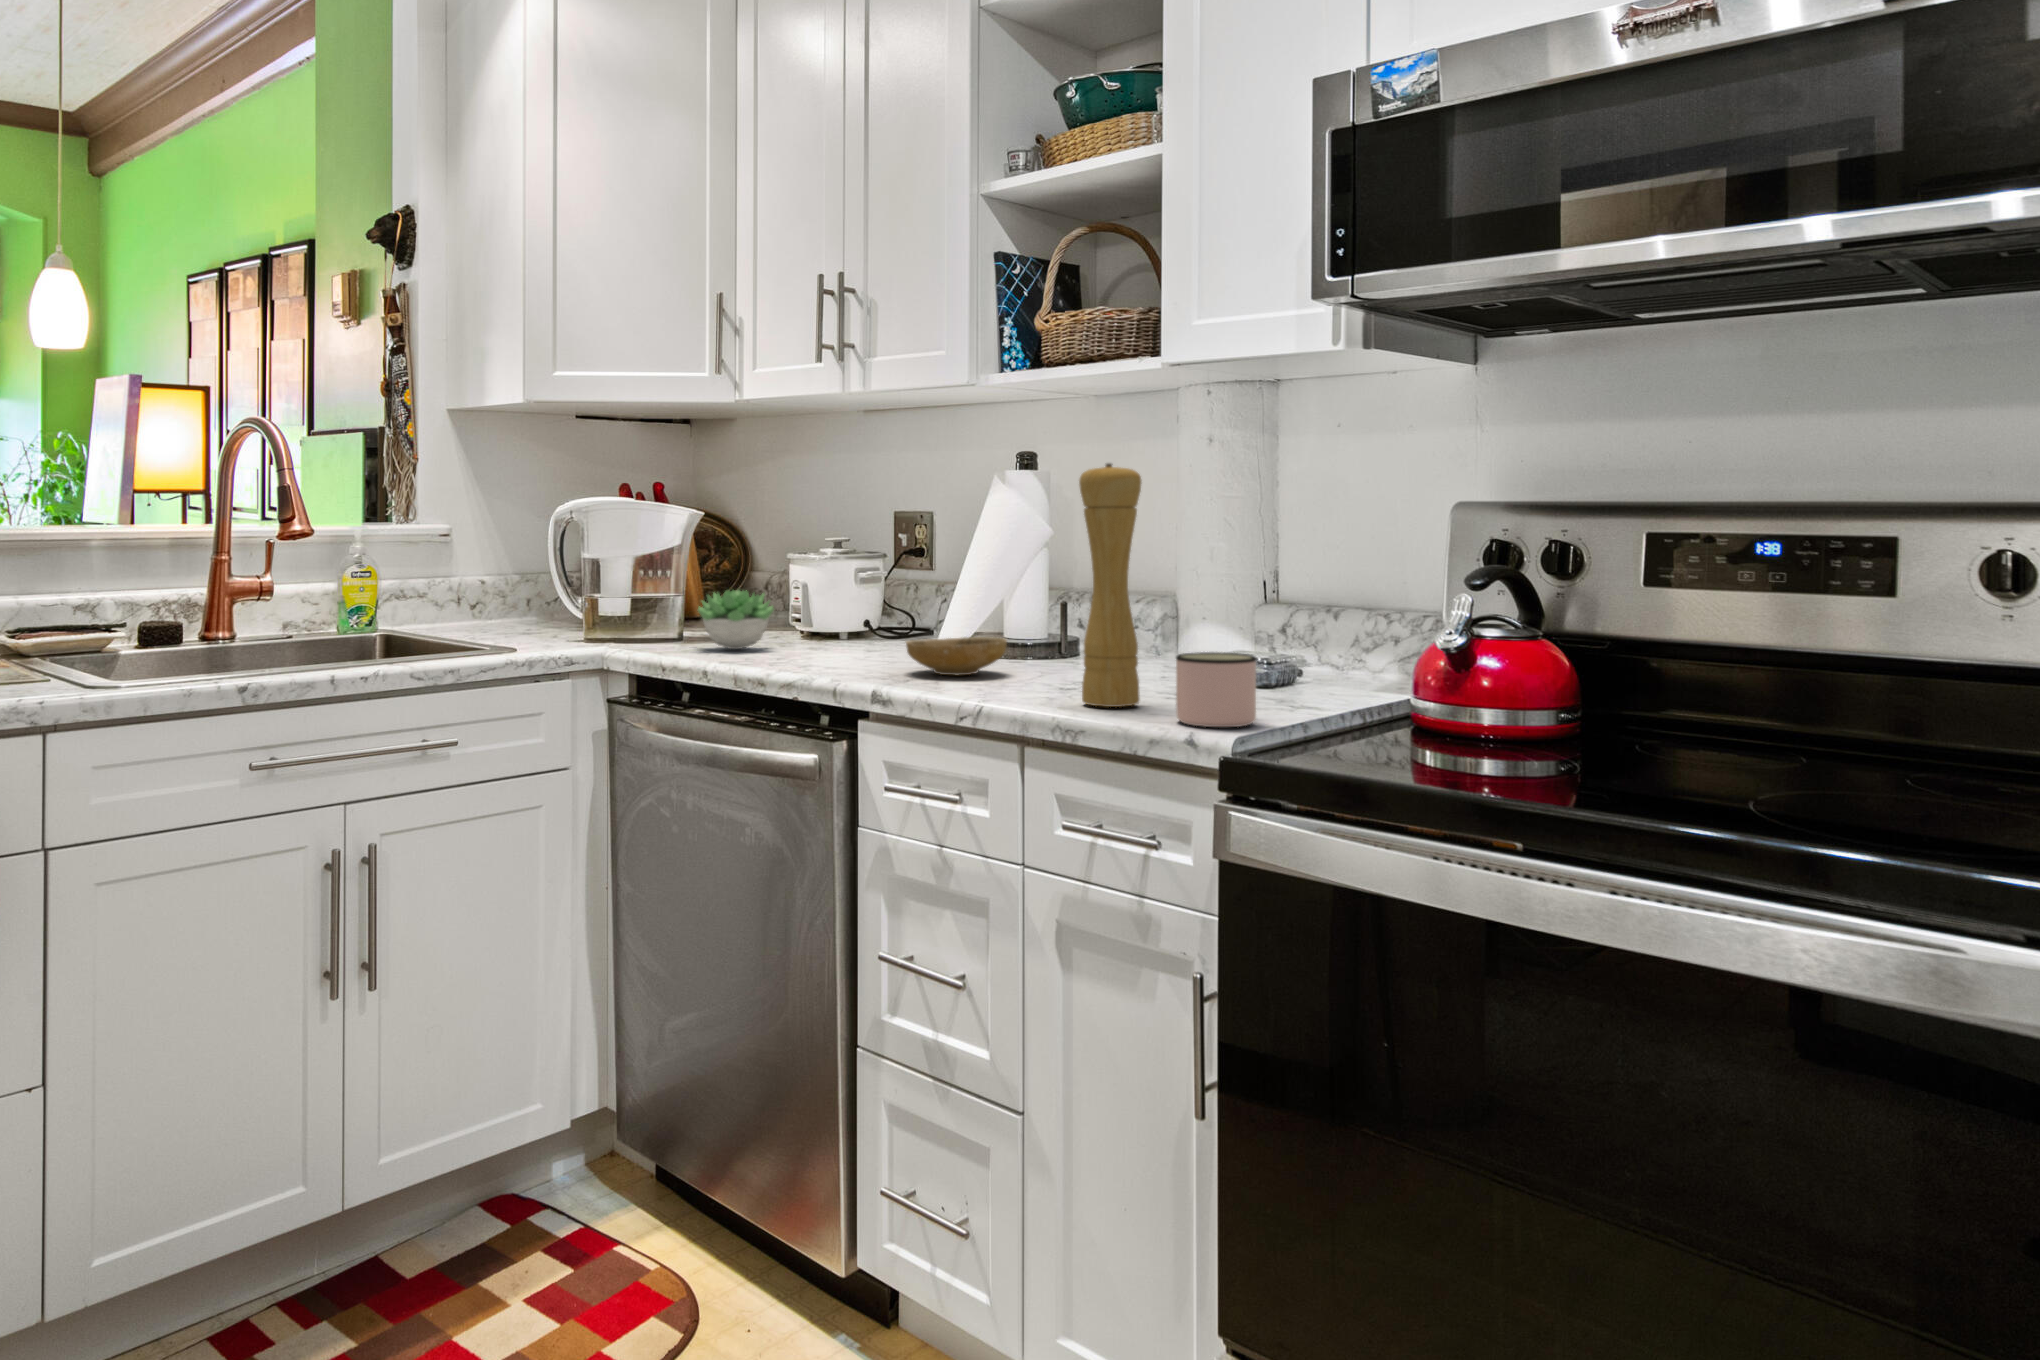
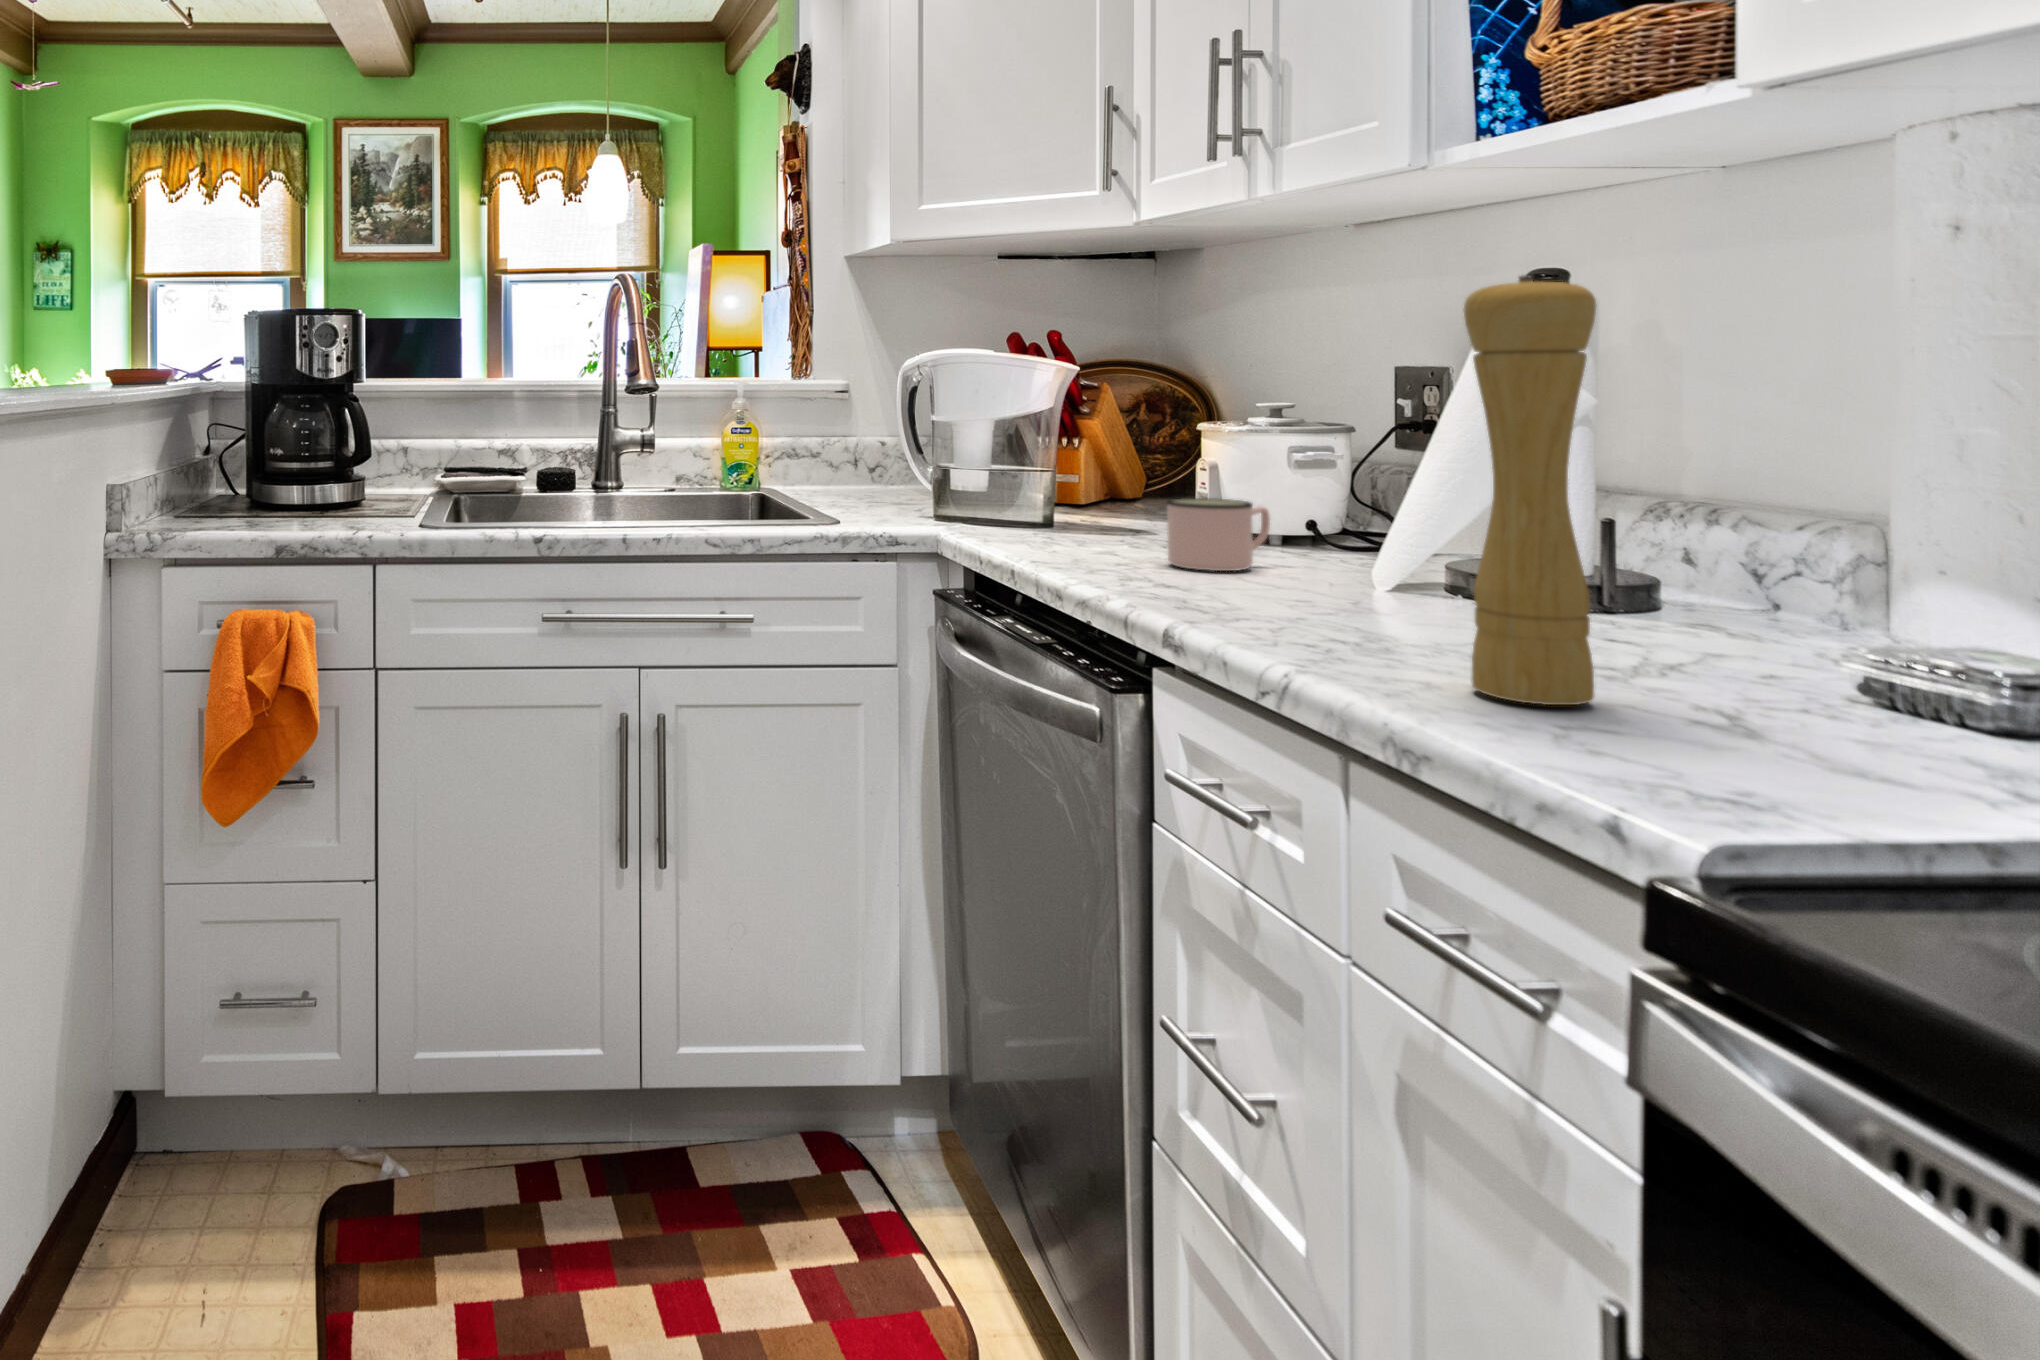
succulent plant: present [698,590,774,649] -> none [1055,463,1171,539]
ceramic bowl: present [906,637,1007,675] -> none [1271,549,1451,610]
mug: present [1176,652,1257,727] -> present [1167,498,1270,571]

